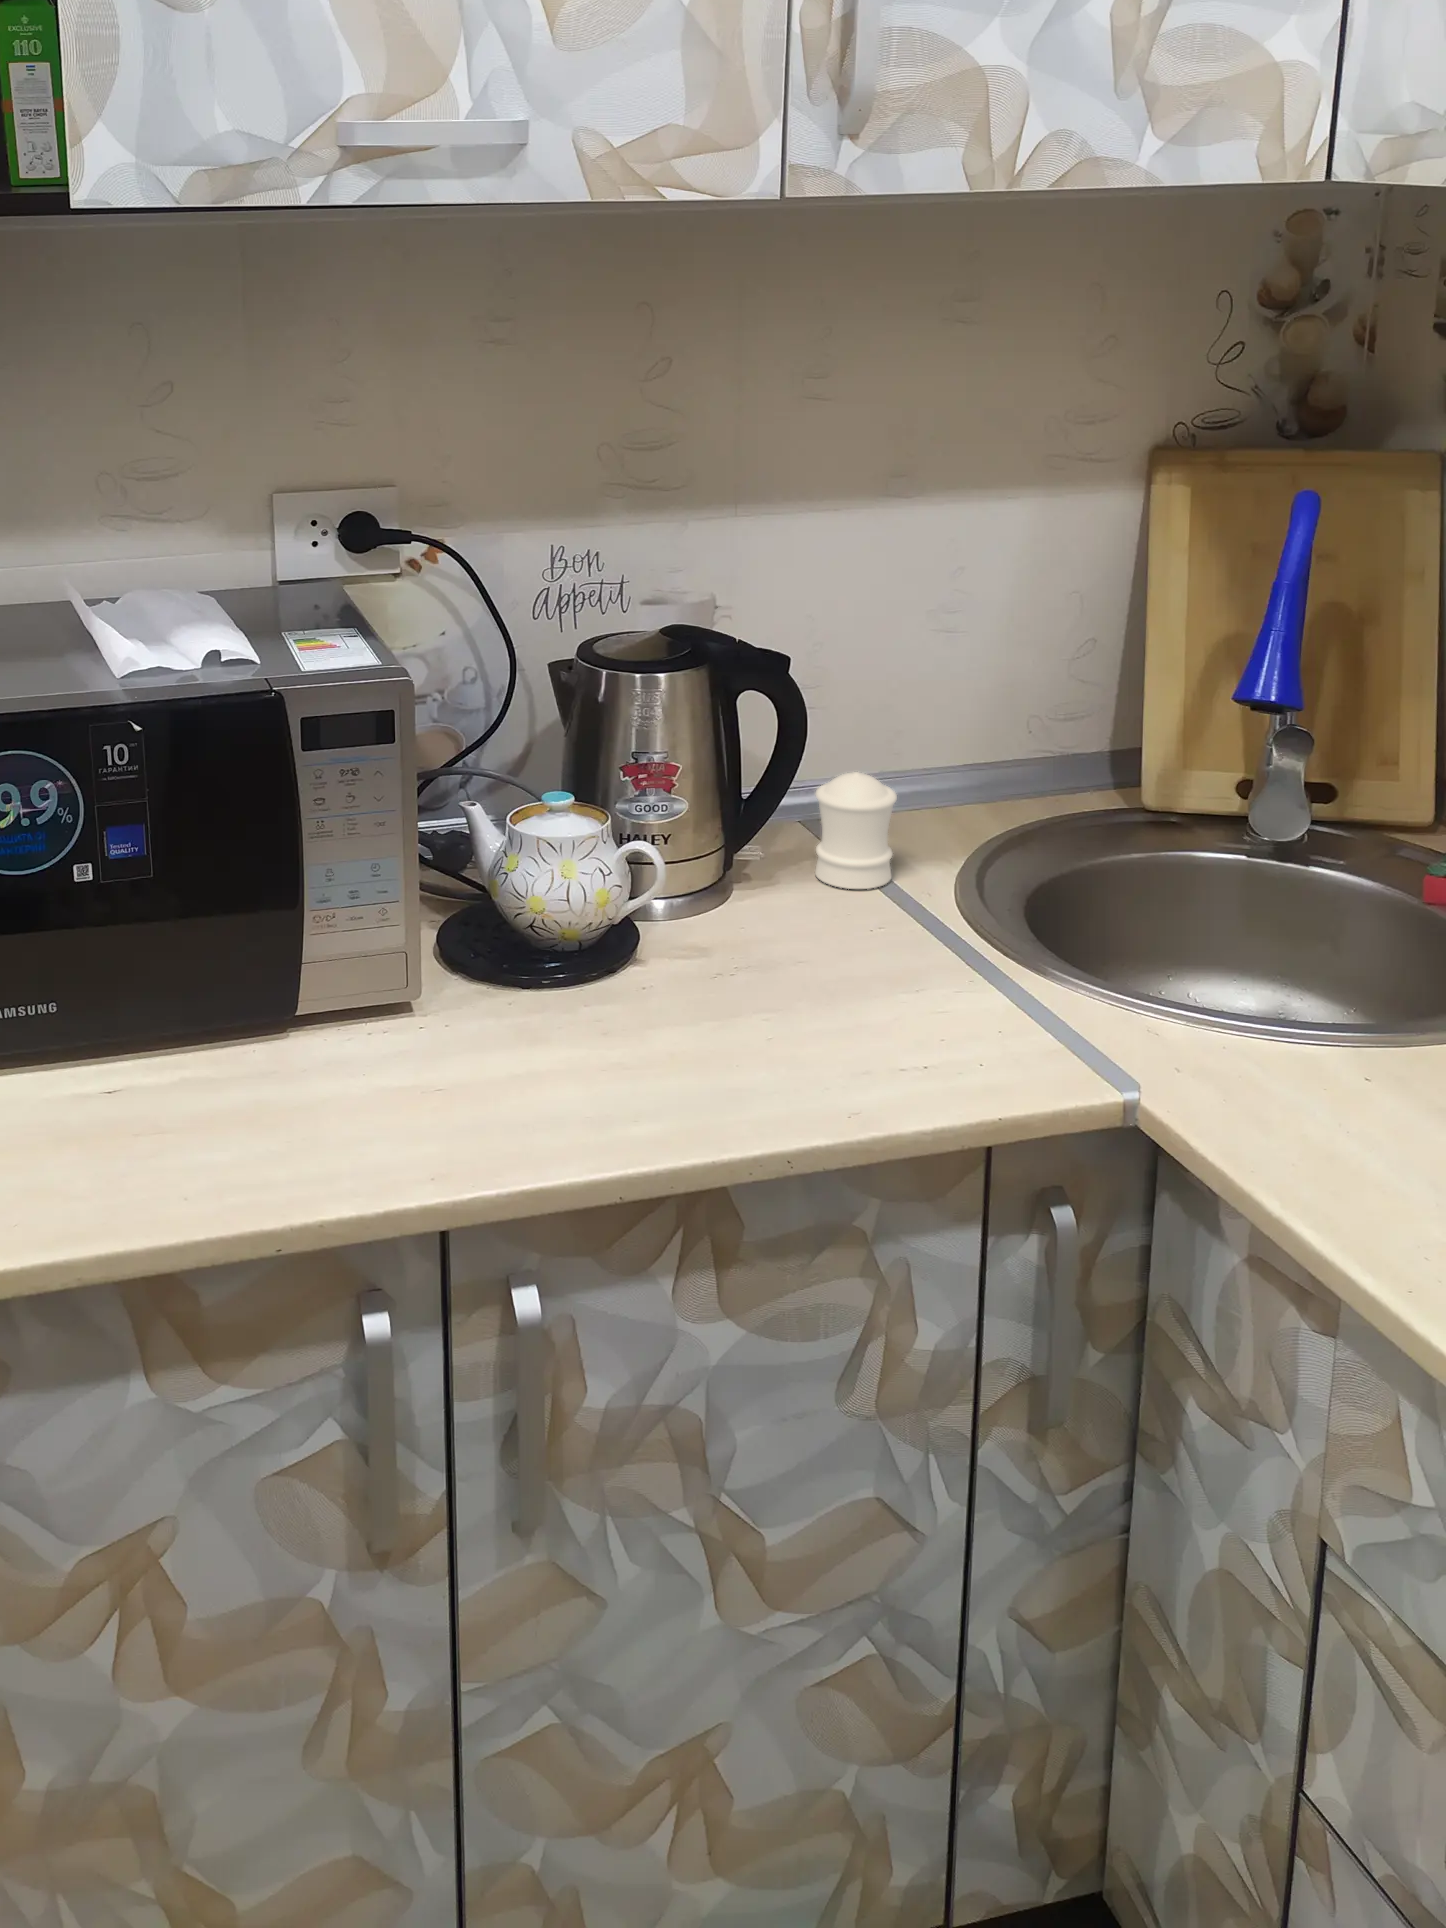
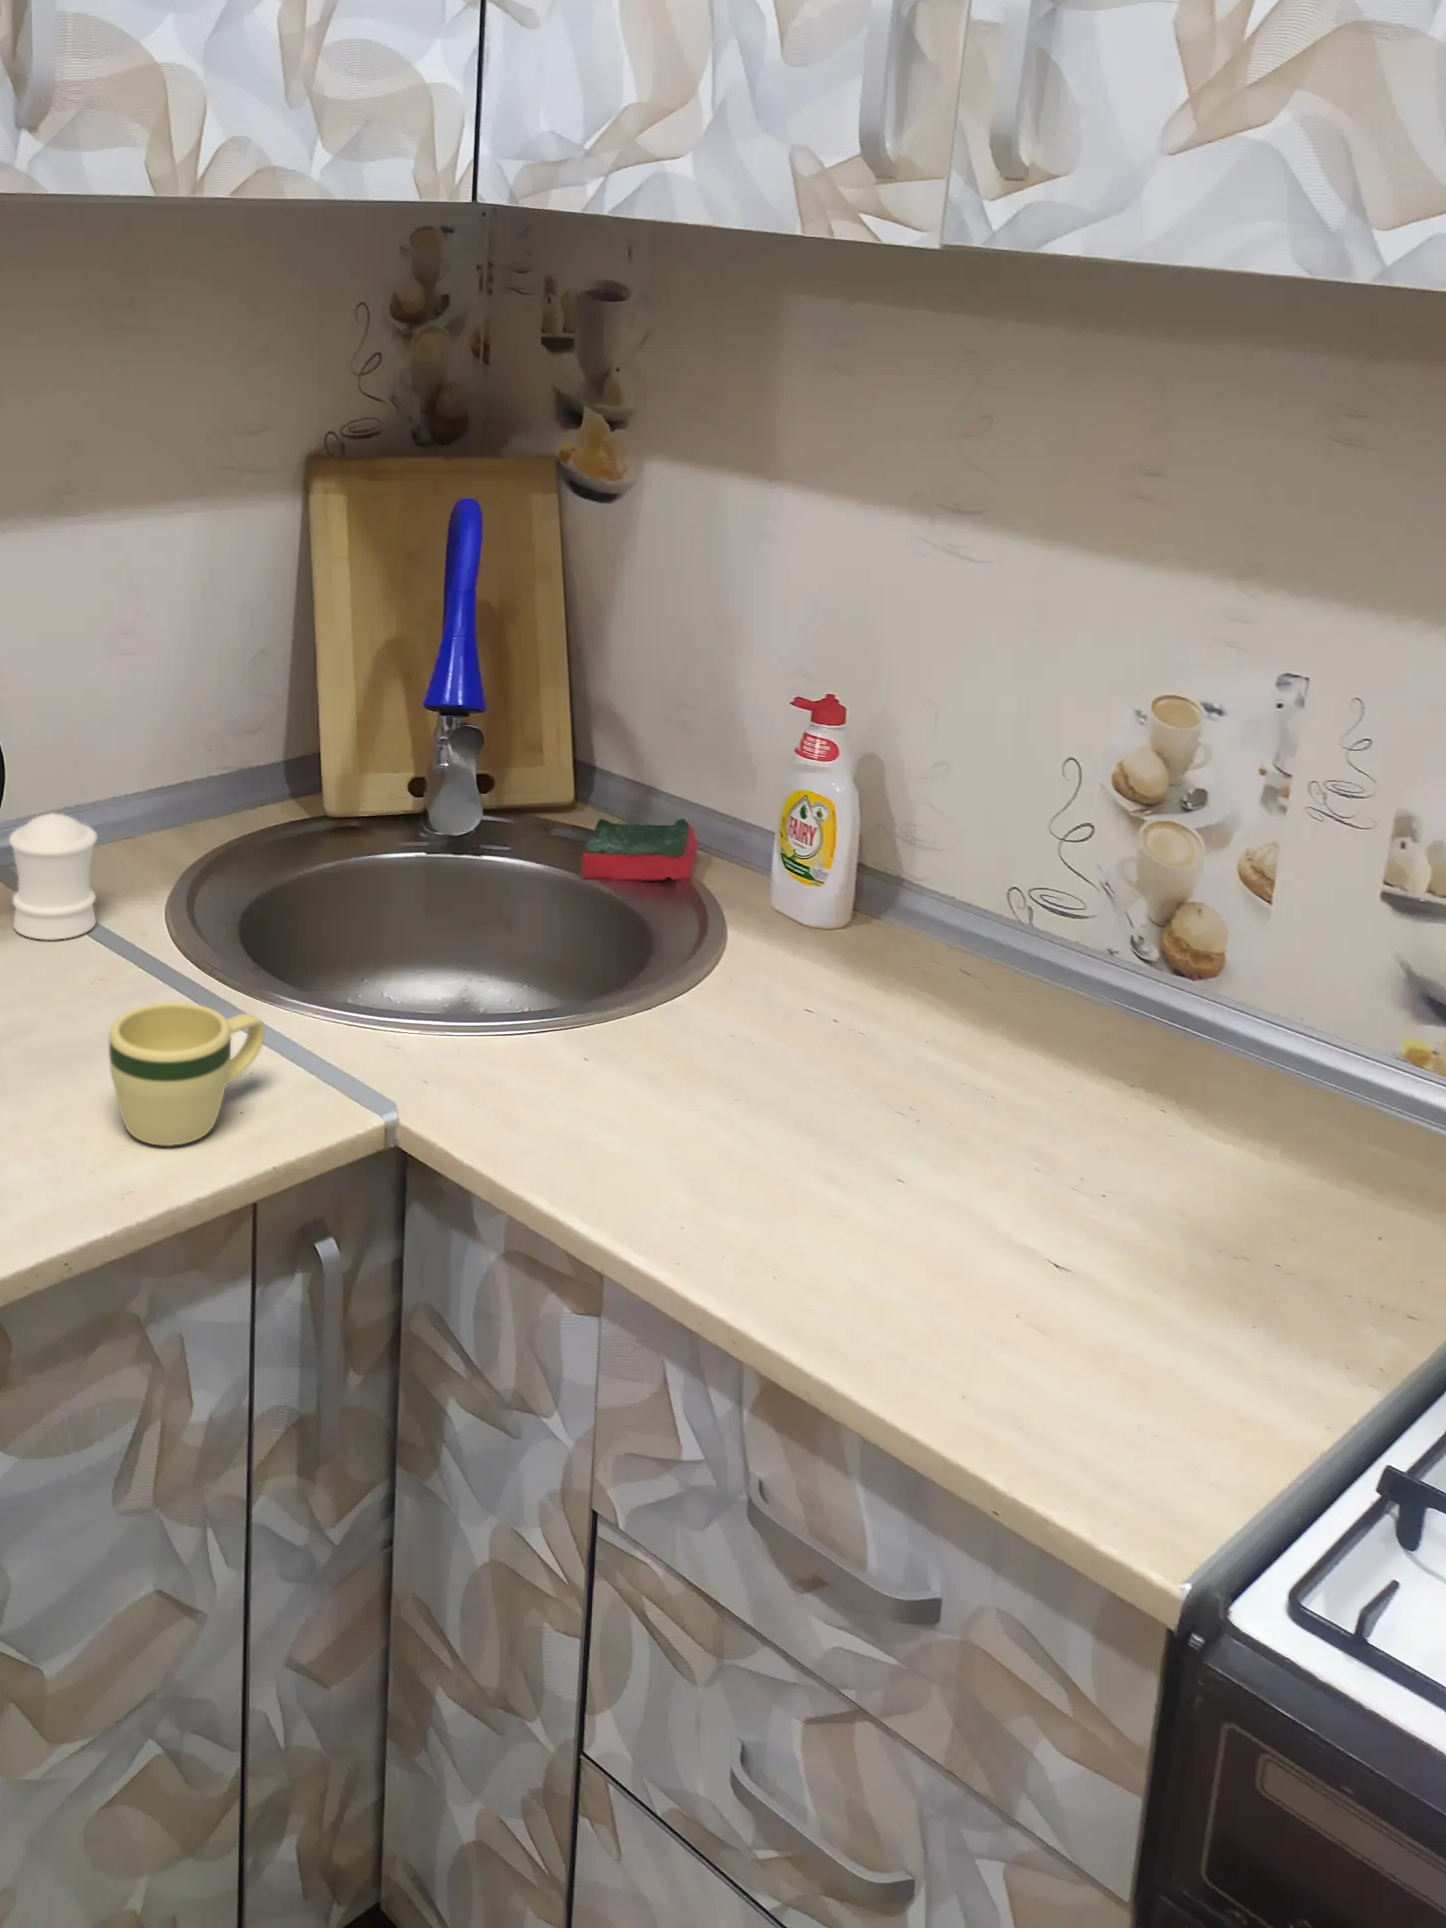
mug: none [863,951,1017,1084] -> present [109,1002,265,1146]

